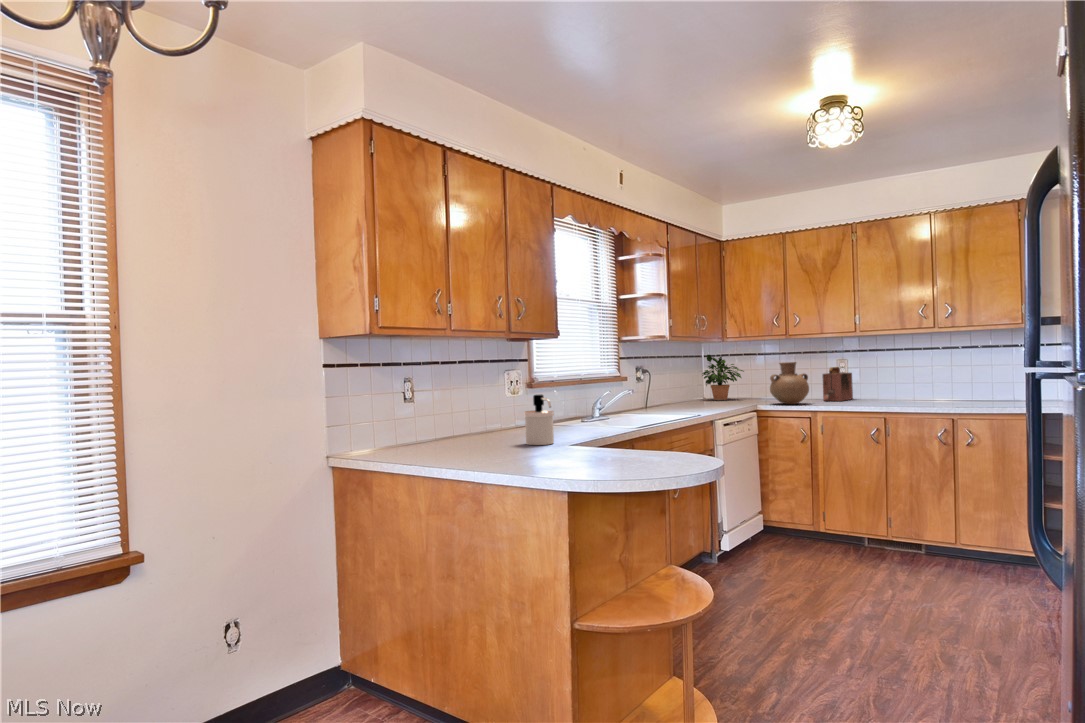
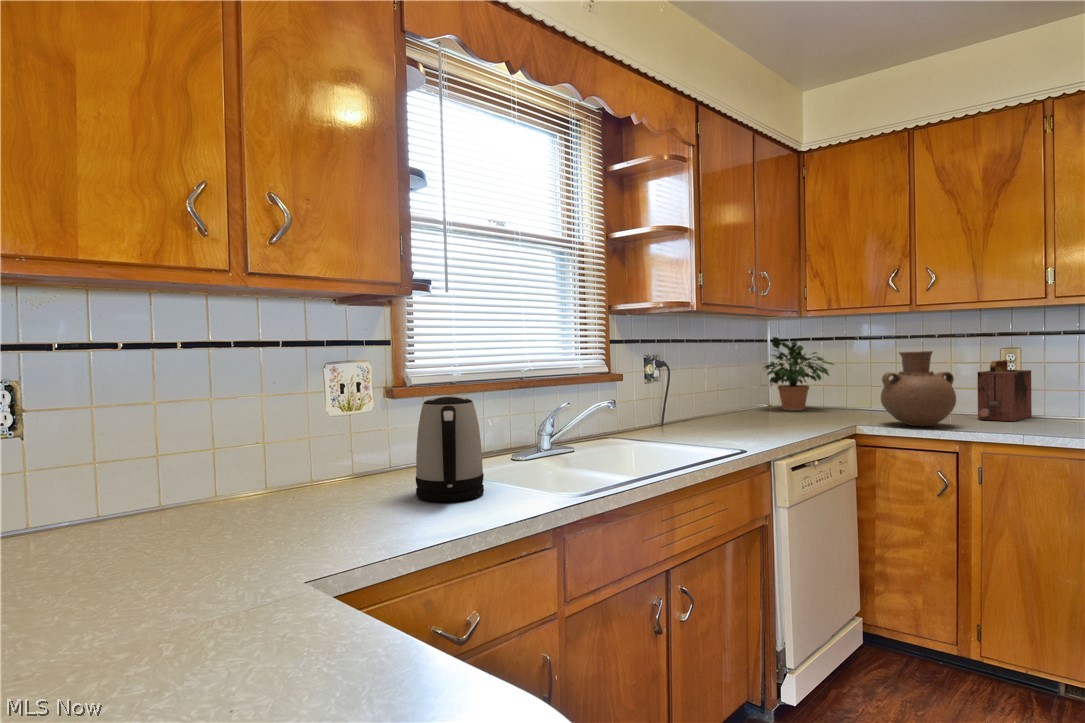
kettle: none [562,384,593,431] -> present [416,396,484,501]
soap dispenser: present [524,395,554,445] -> none [199,435,289,581]

